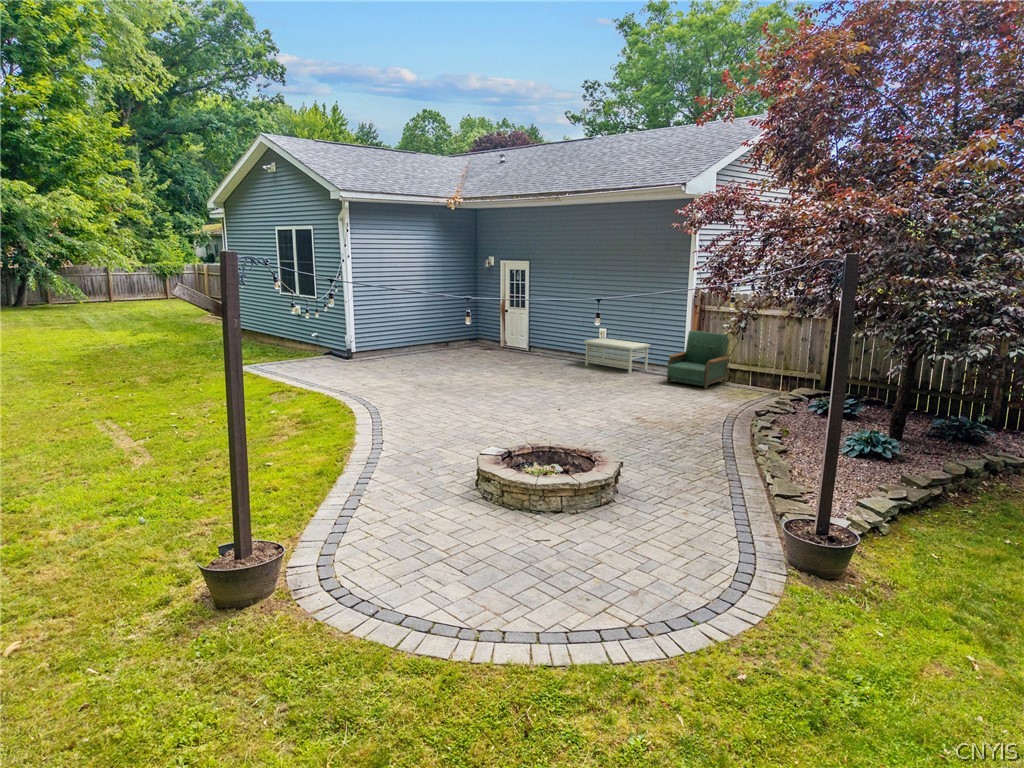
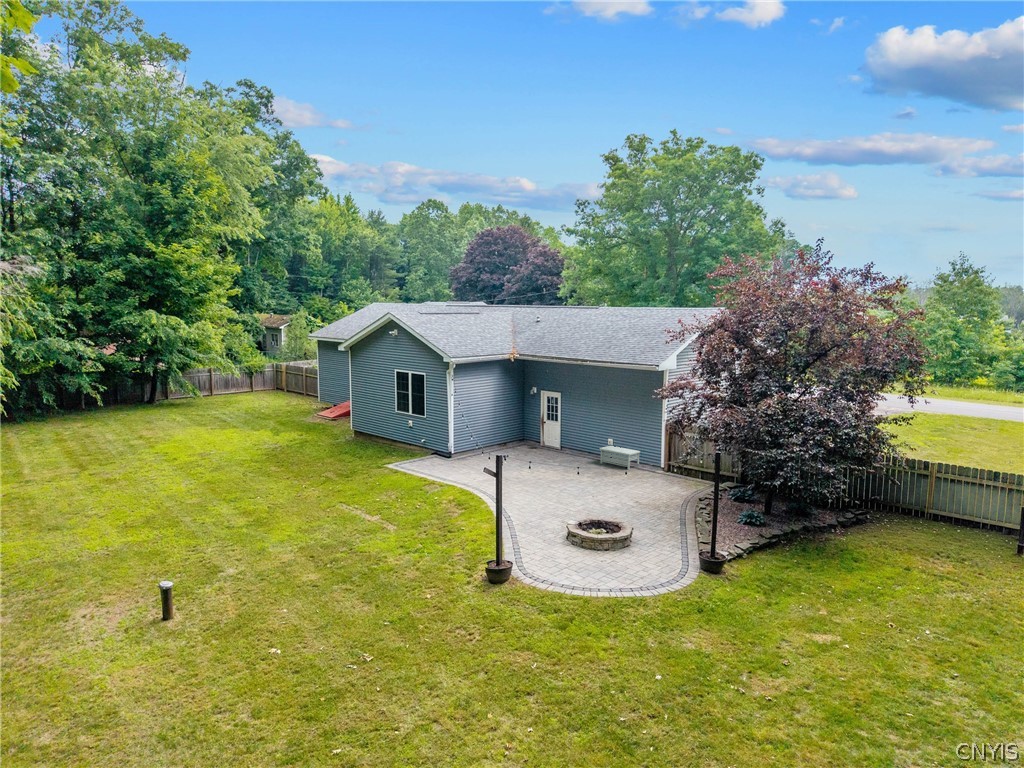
armchair: present [667,331,729,389] -> none [651,445,687,481]

